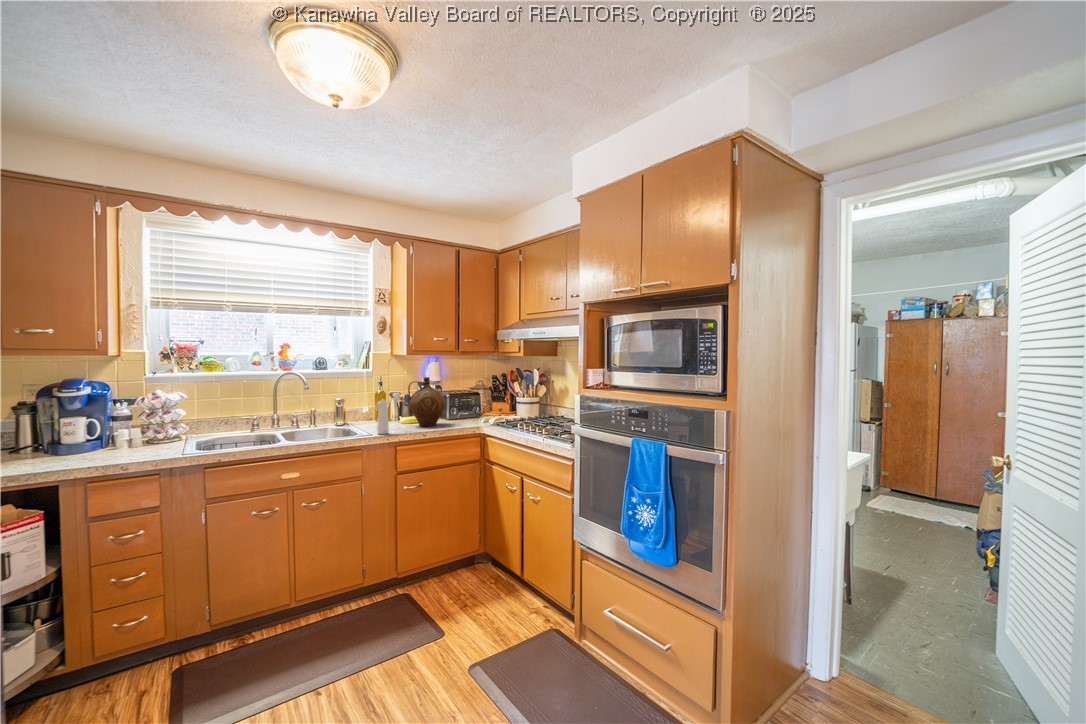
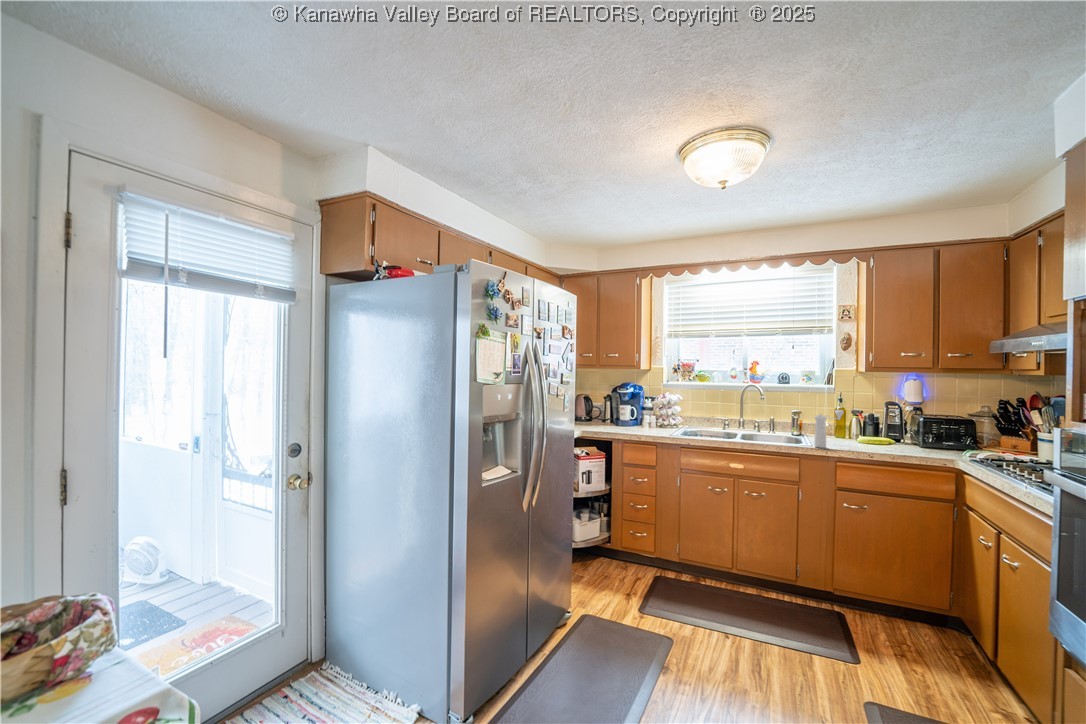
ceramic jug: present [408,377,445,426] -> none [858,397,906,449]

